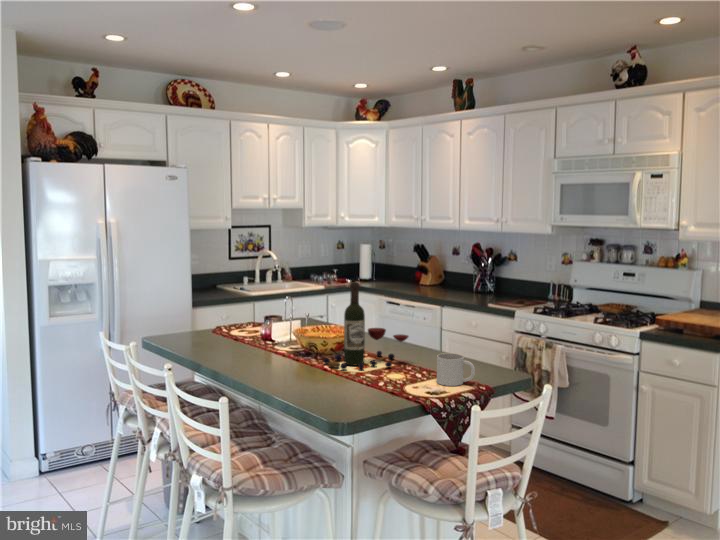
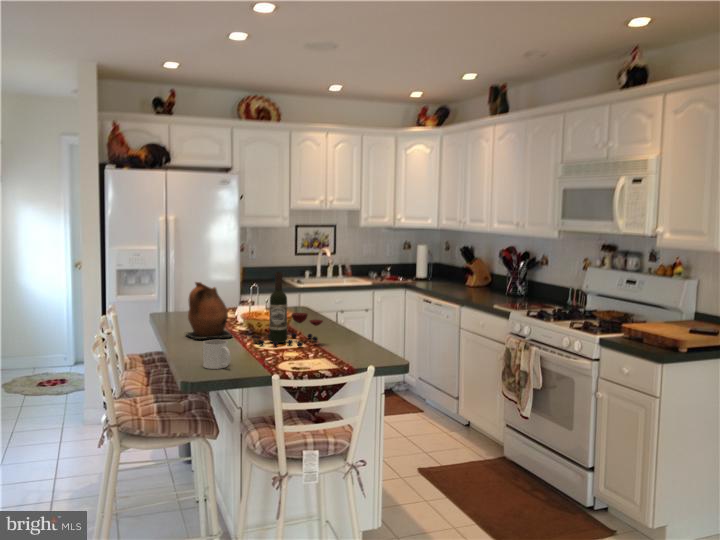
ceramic pitcher: none [230,299,294,368] -> present [187,282,232,339]
mug: present [437,353,475,386] -> present [203,340,231,369]

